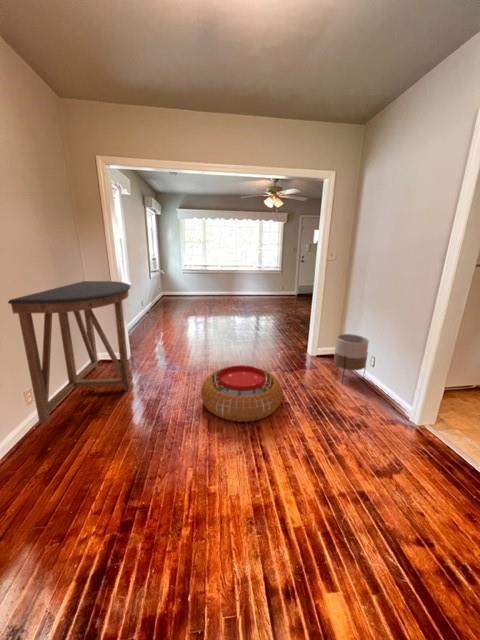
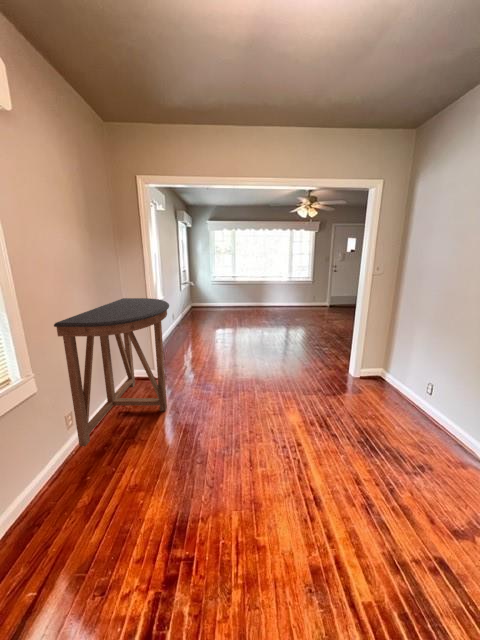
planter: present [334,334,369,383] -> none [382,357,424,412]
pouf: present [201,365,283,422] -> none [241,389,330,455]

